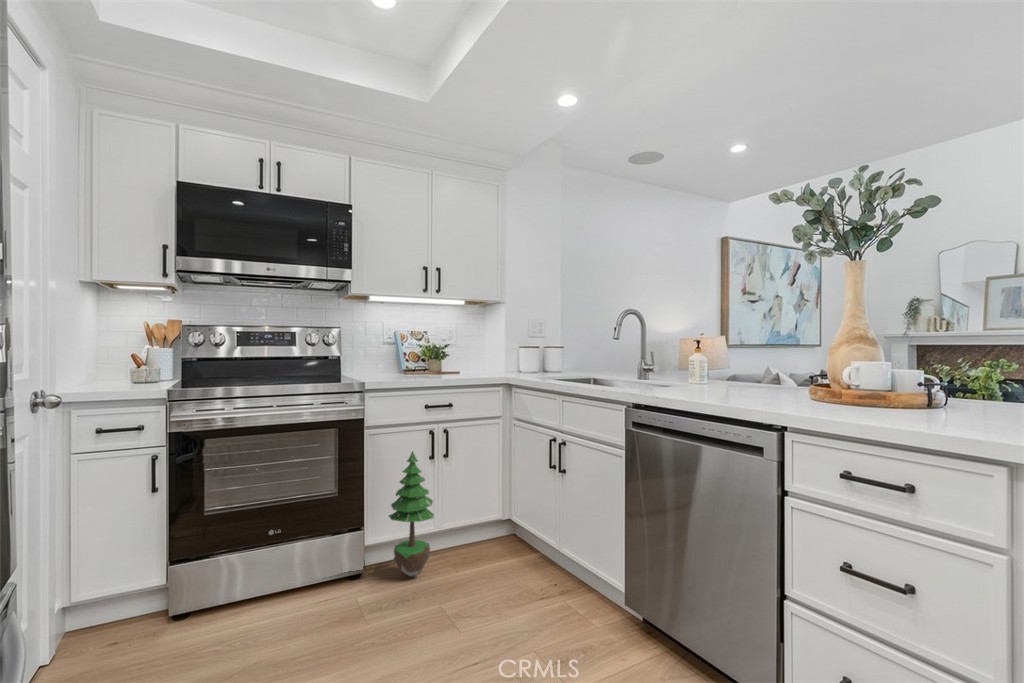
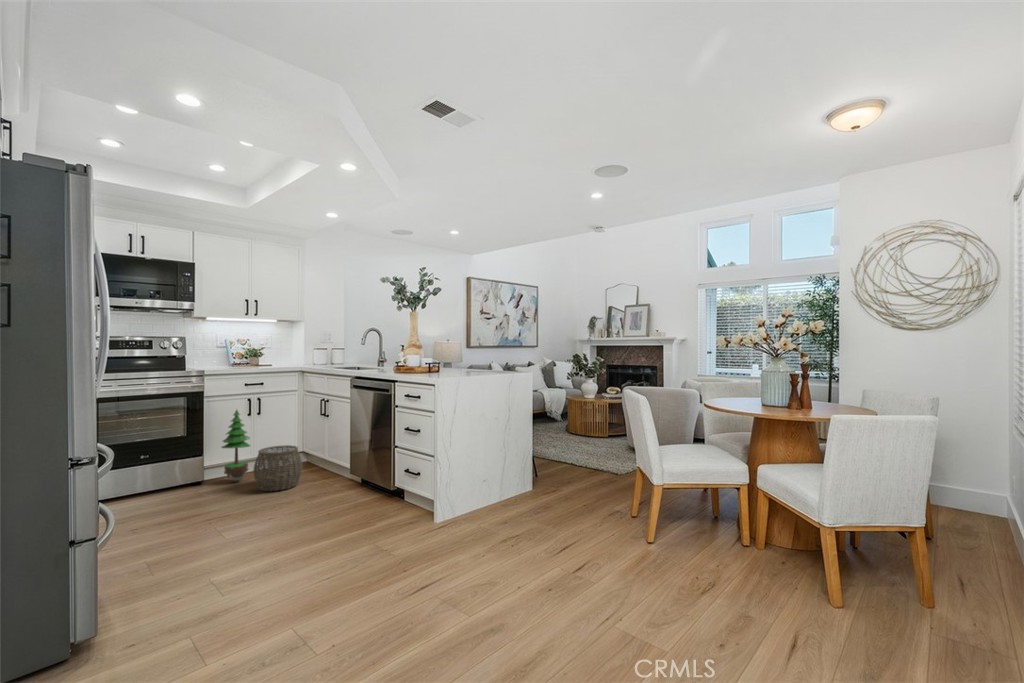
woven basket: none [440,524,524,623] -> present [253,445,302,491]

